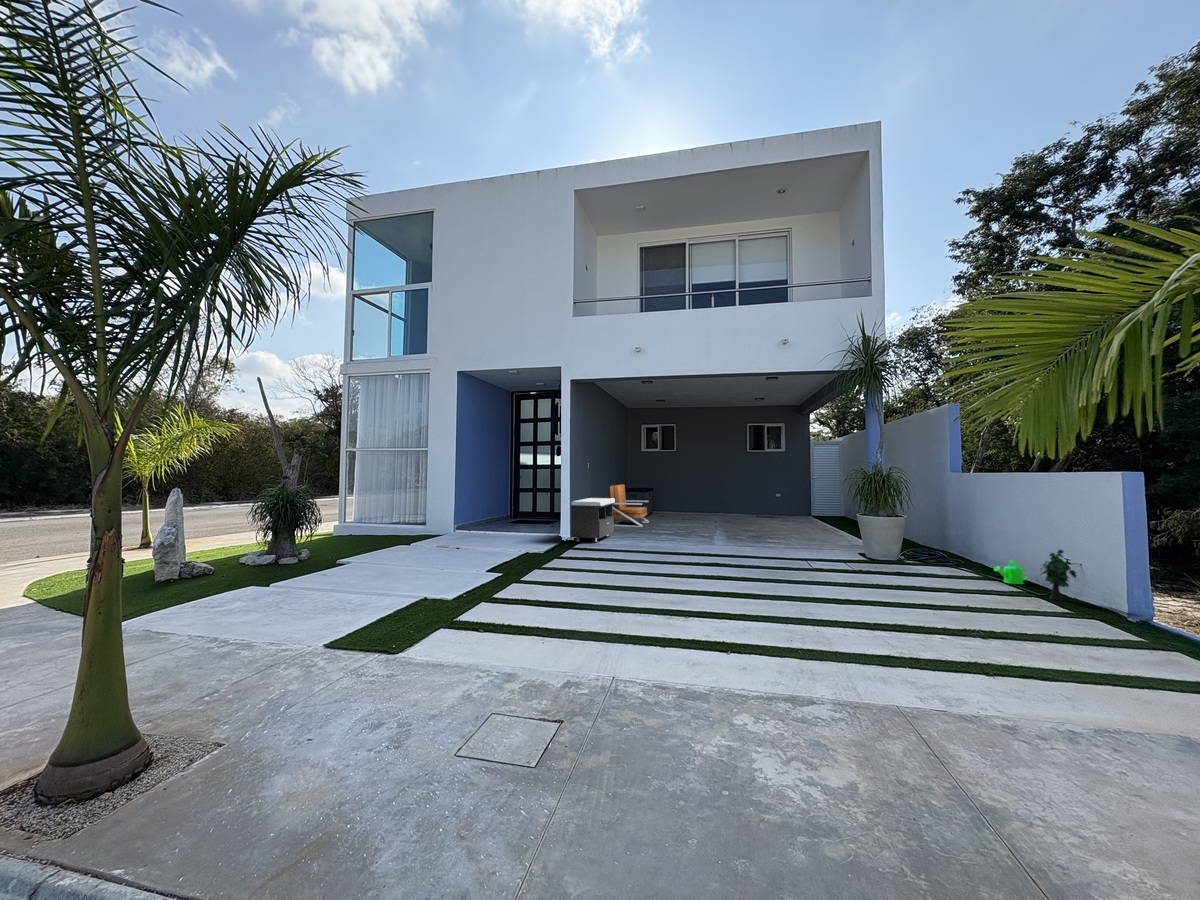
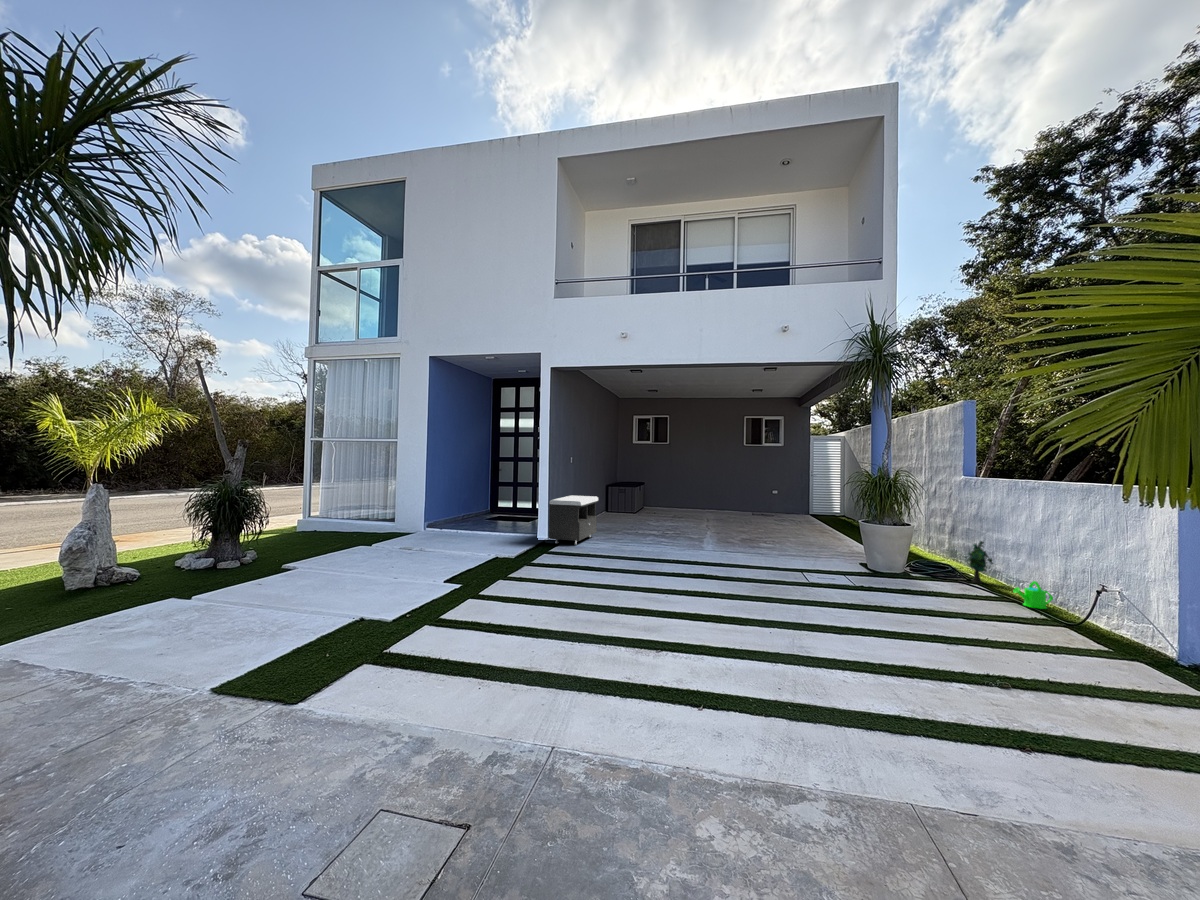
lounge chair: present [610,484,649,527] -> none [591,479,638,526]
decorative plant: present [1042,550,1076,600] -> present [967,541,993,583]

